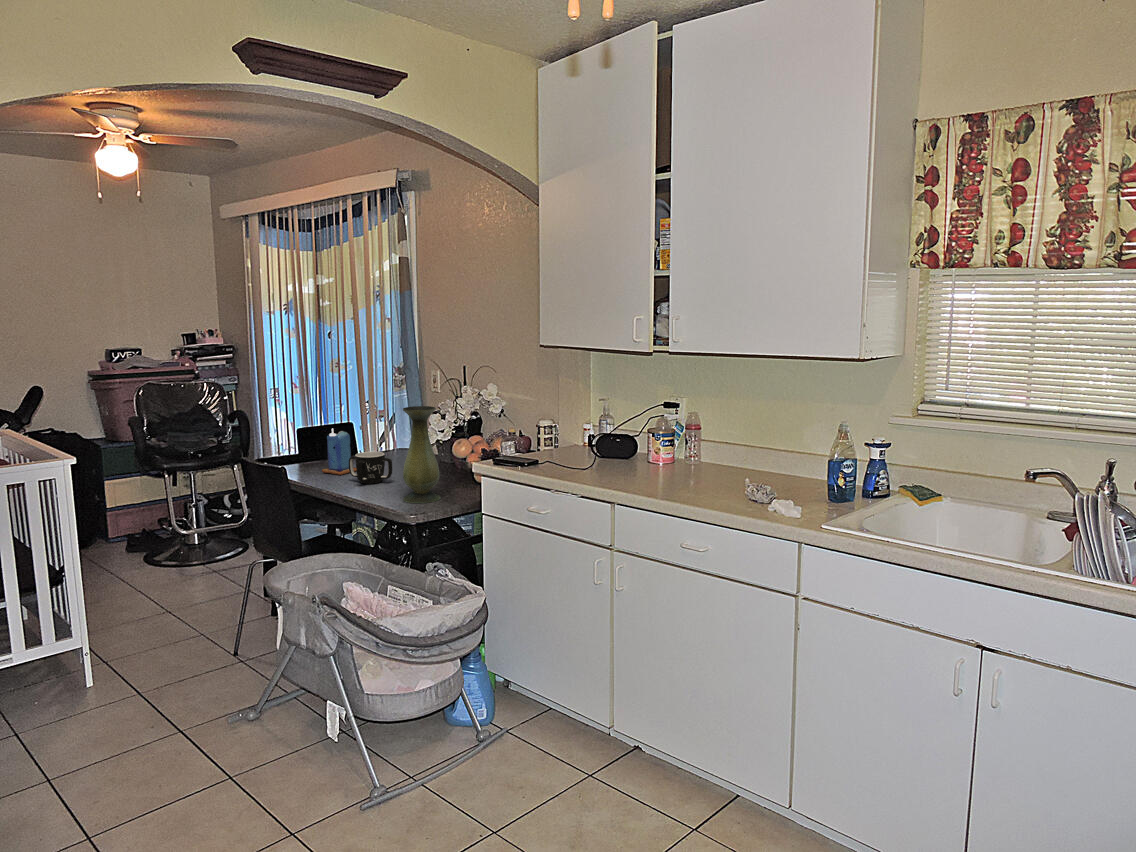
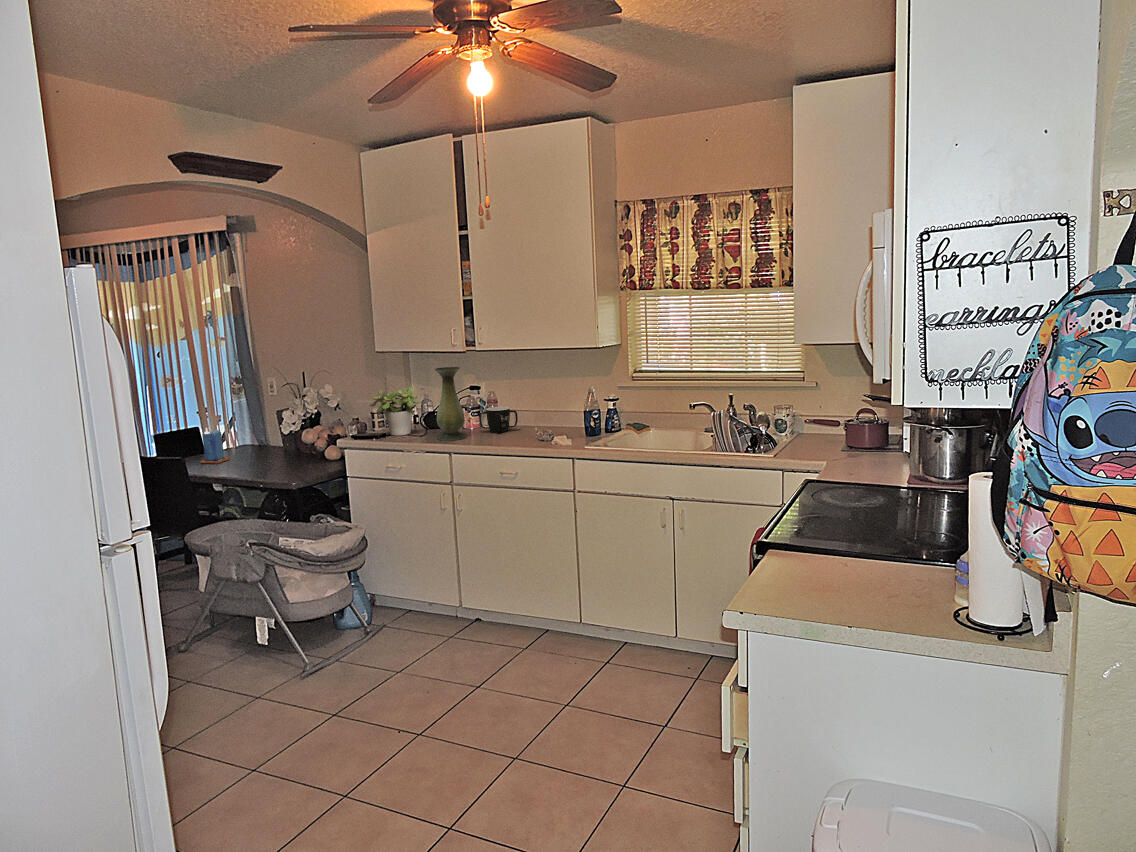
potted plant: none [518,396,587,465] -> present [370,386,420,435]
vase: present [403,406,441,503] -> present [435,367,466,441]
mug: present [349,452,392,484] -> present [479,407,518,432]

